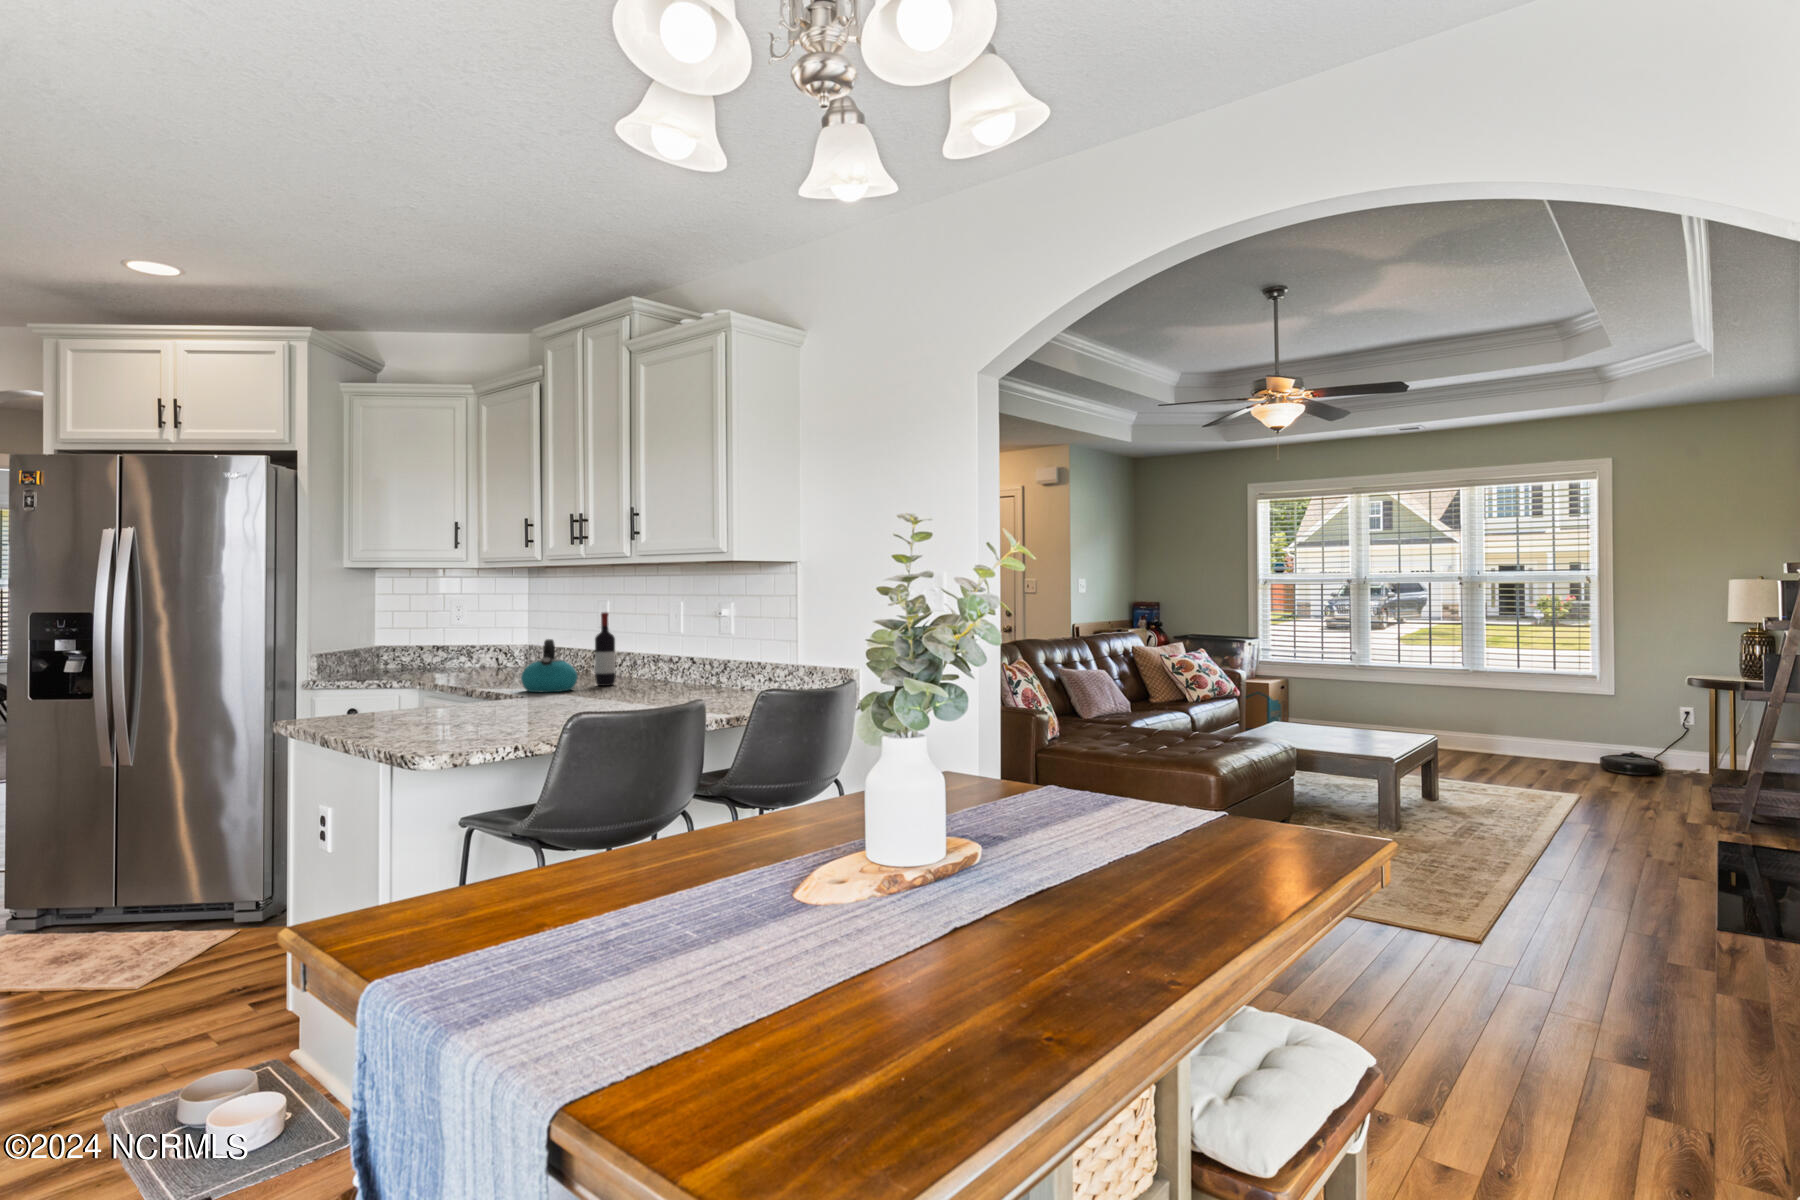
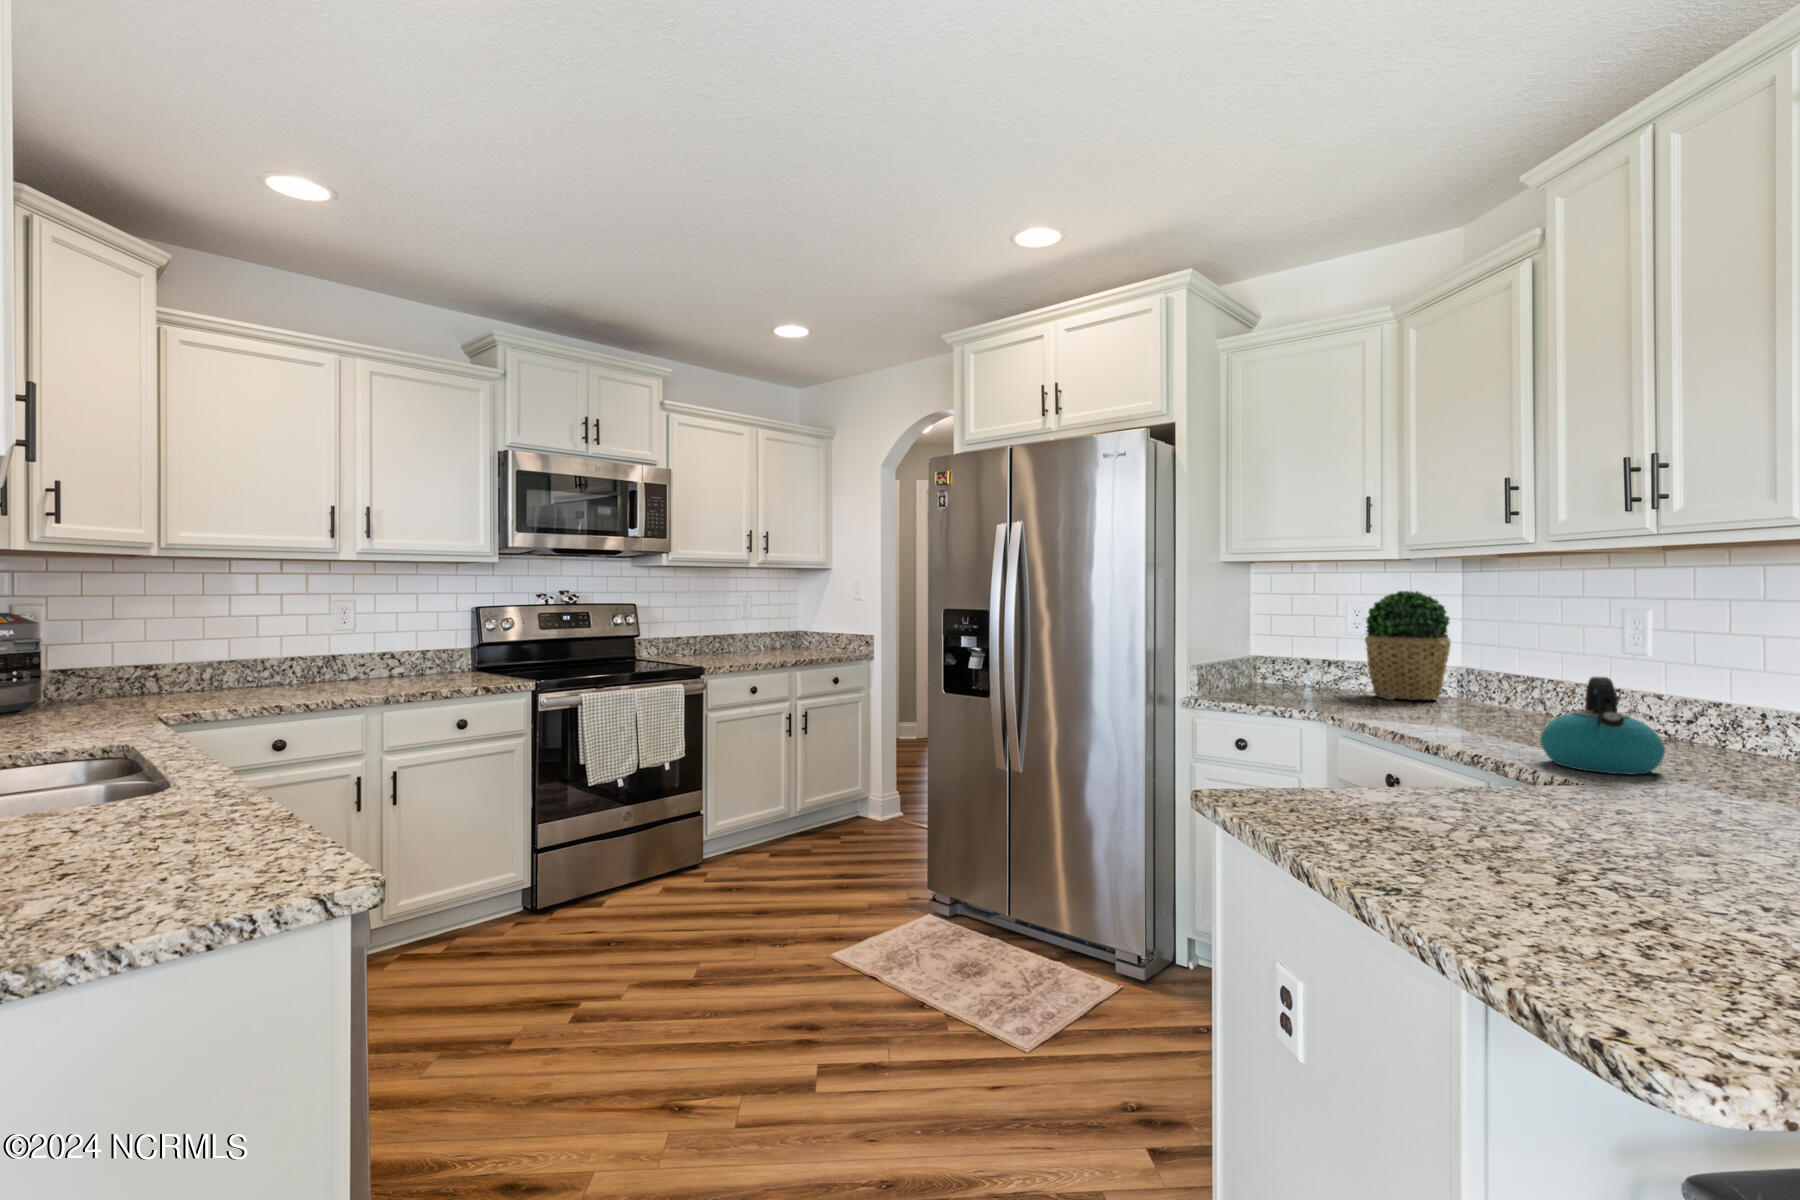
potted plant: none [461,591,520,672] -> present [1365,591,1451,700]
wine bottle: present [595,612,616,686] -> none [1680,632,1730,767]

